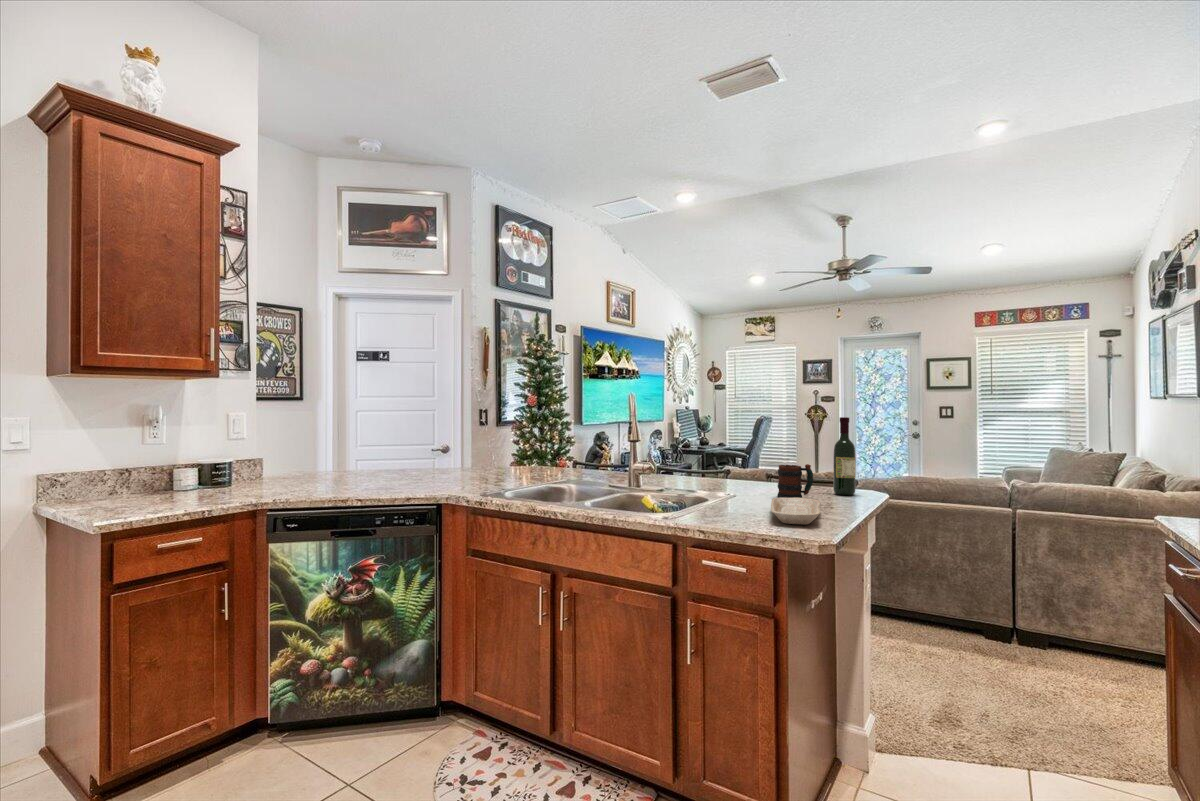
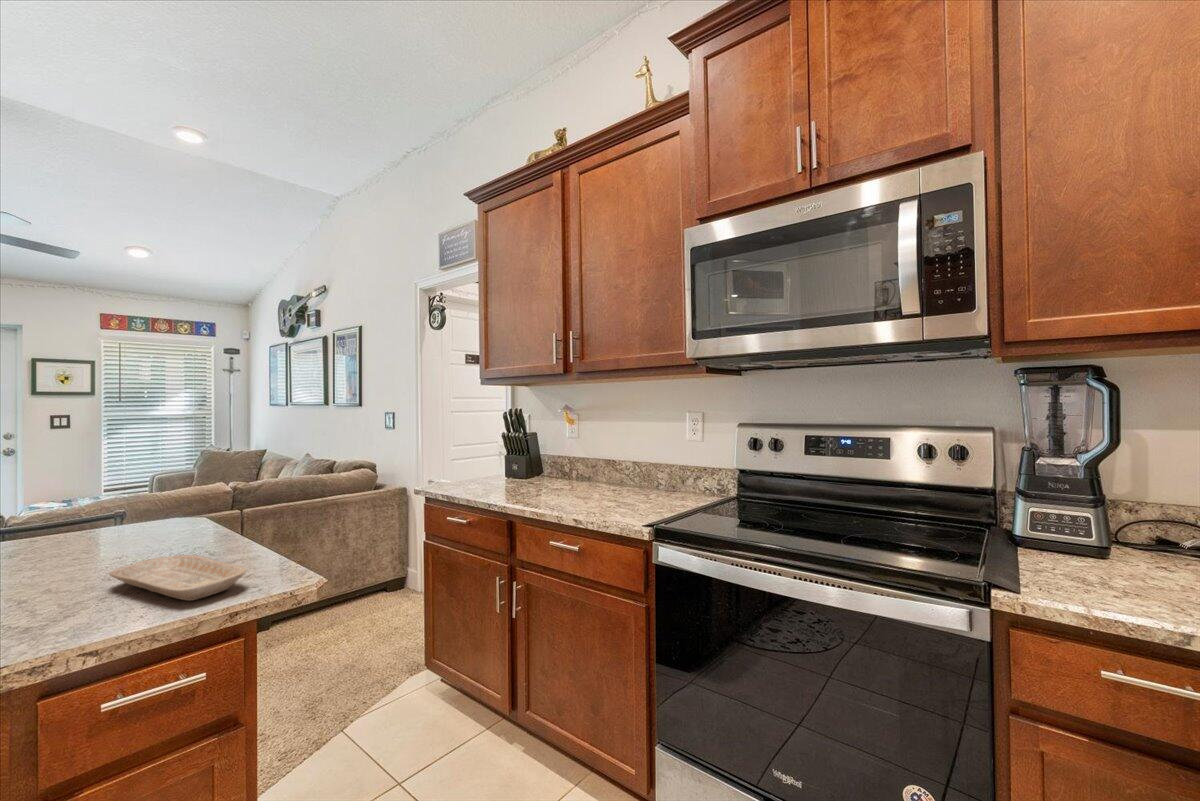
wine bottle: present [833,417,856,495] -> none [133,440,168,542]
mug: present [777,464,813,498] -> none [57,511,130,573]

